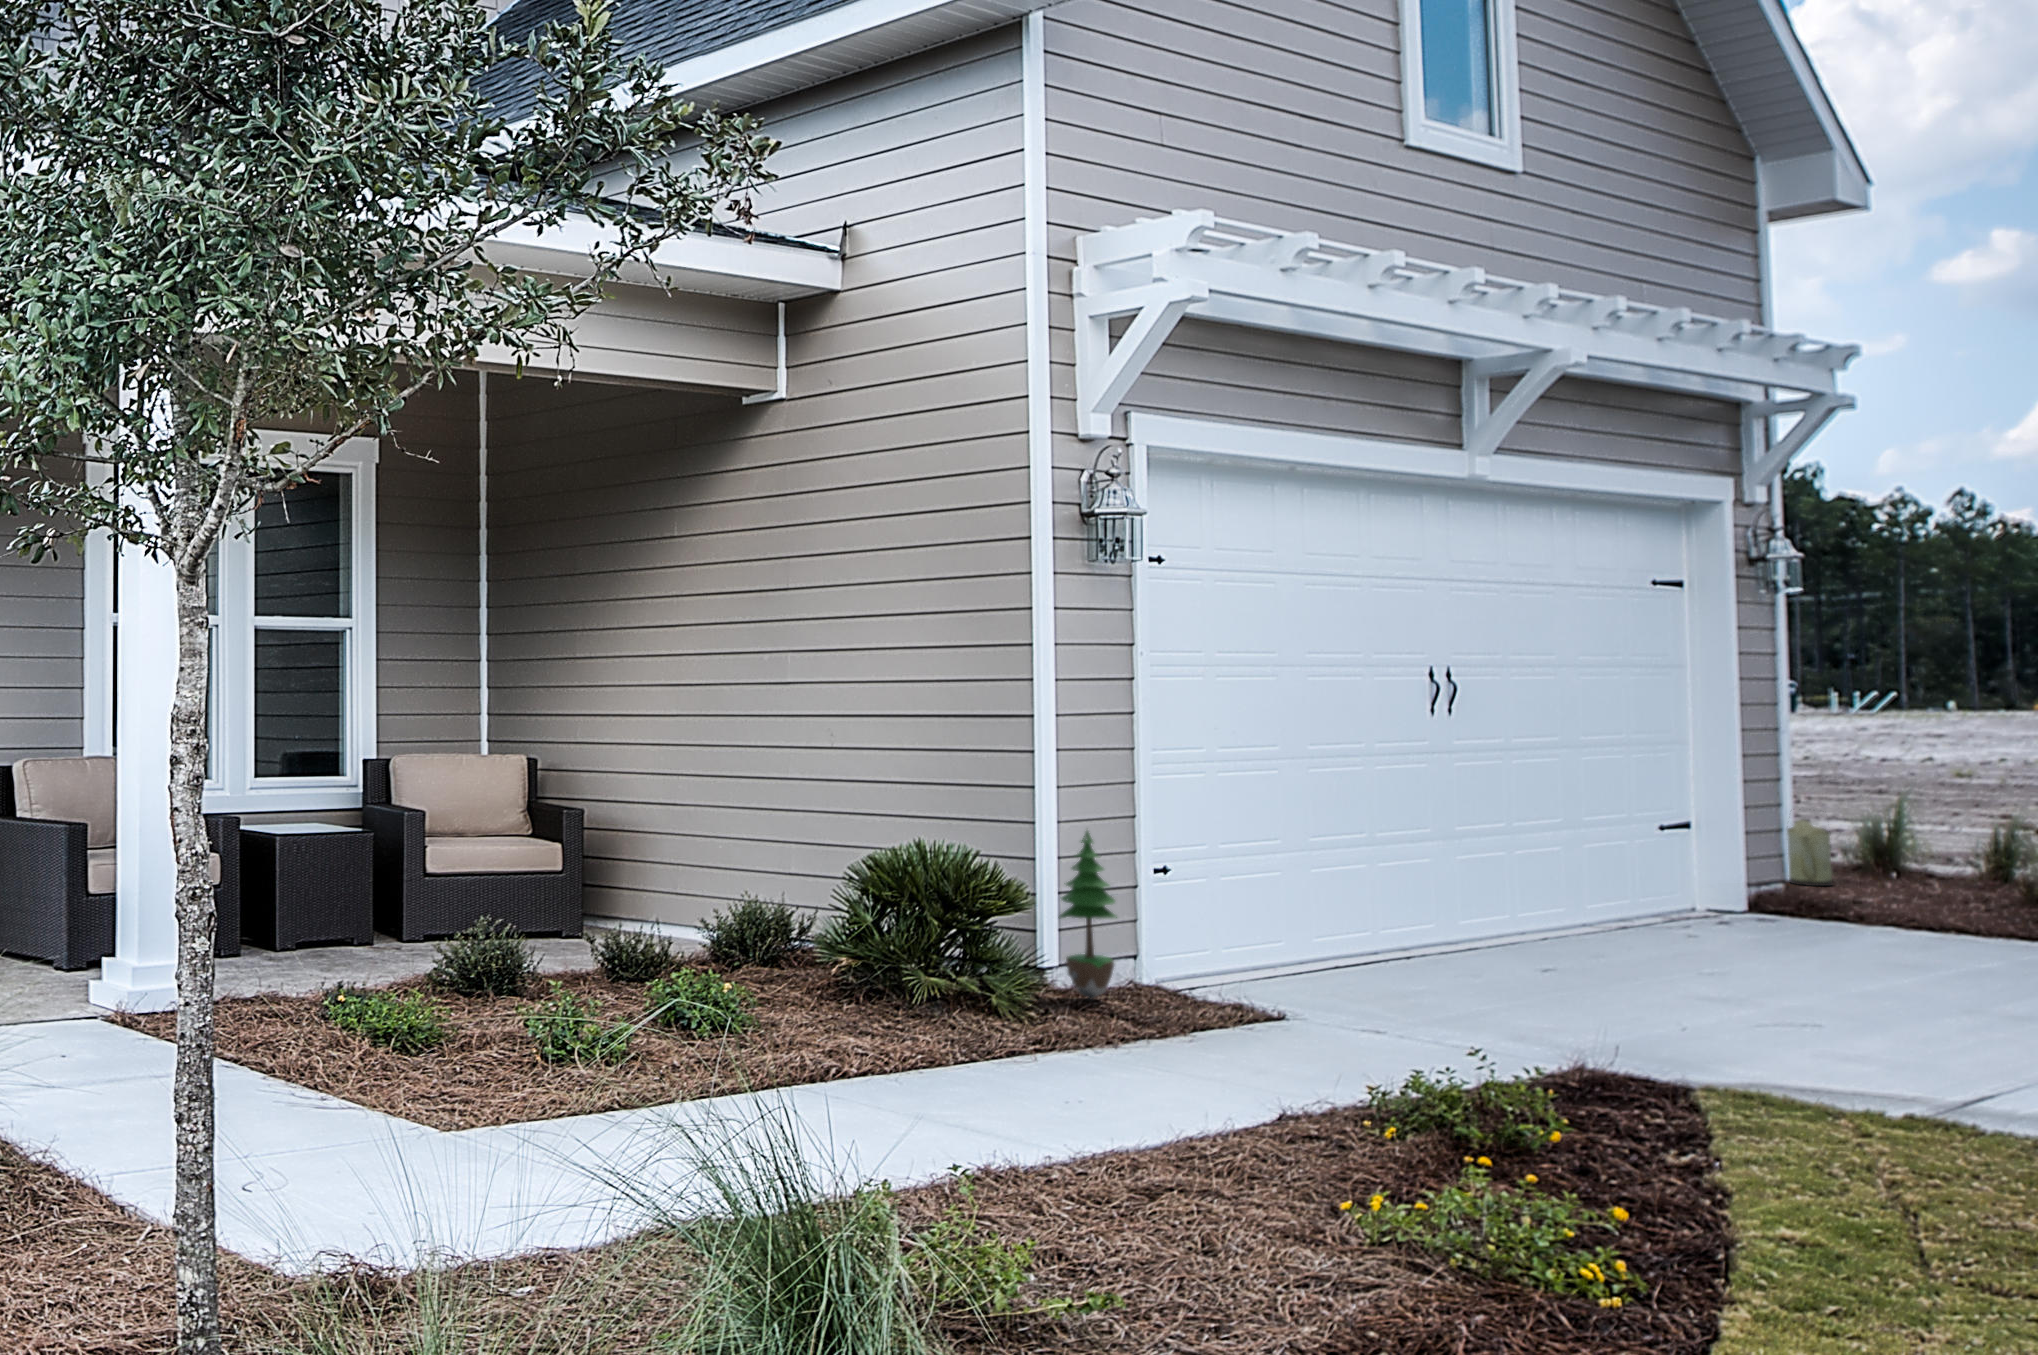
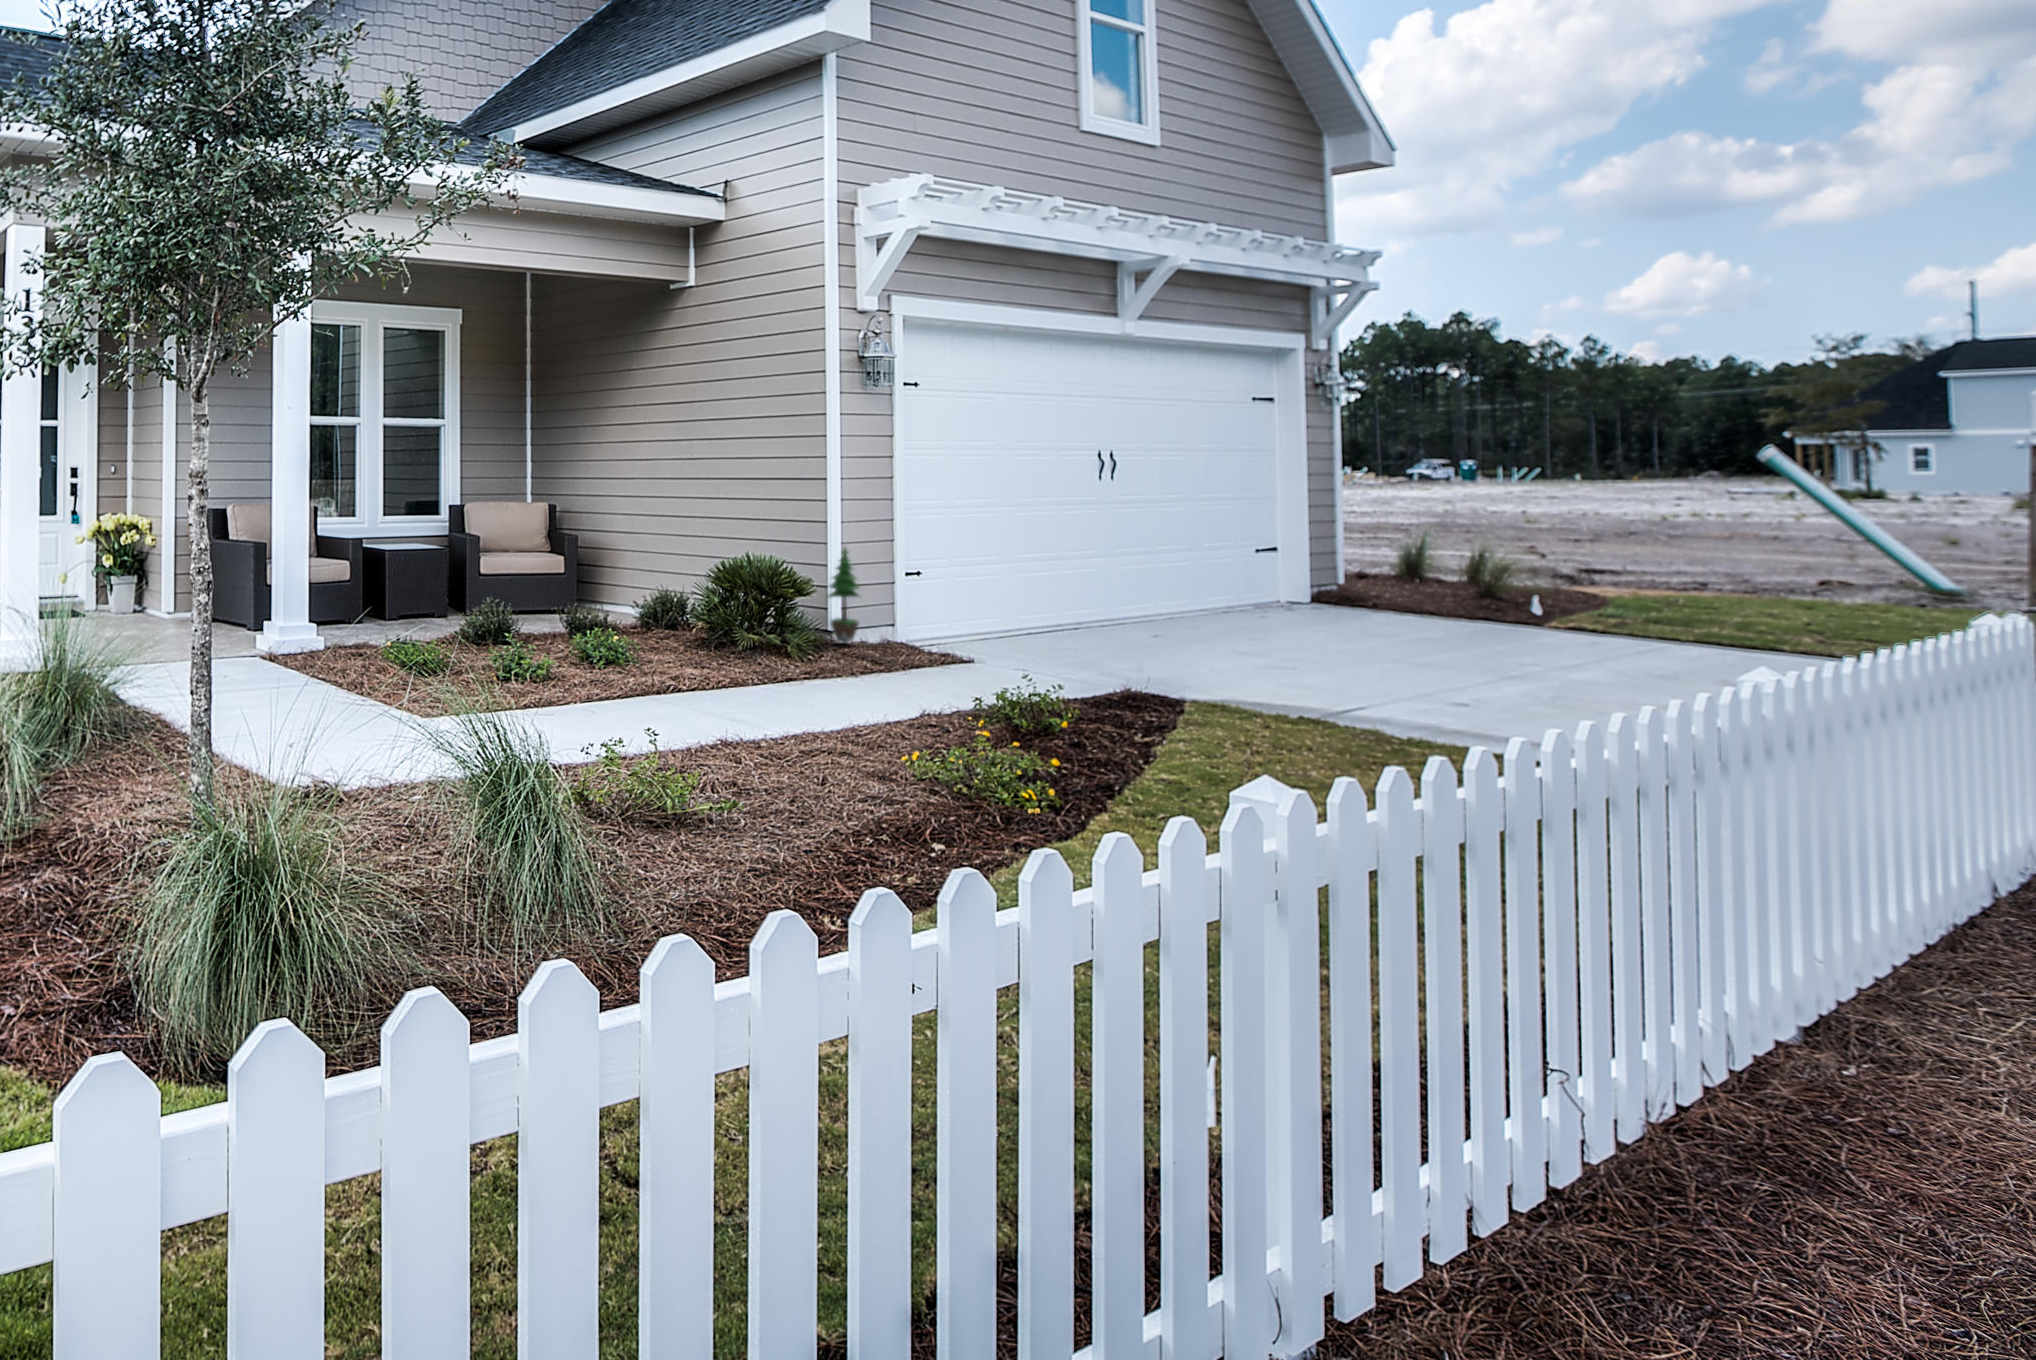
watering can: present [1787,820,1832,886] -> none [1338,541,1365,589]

